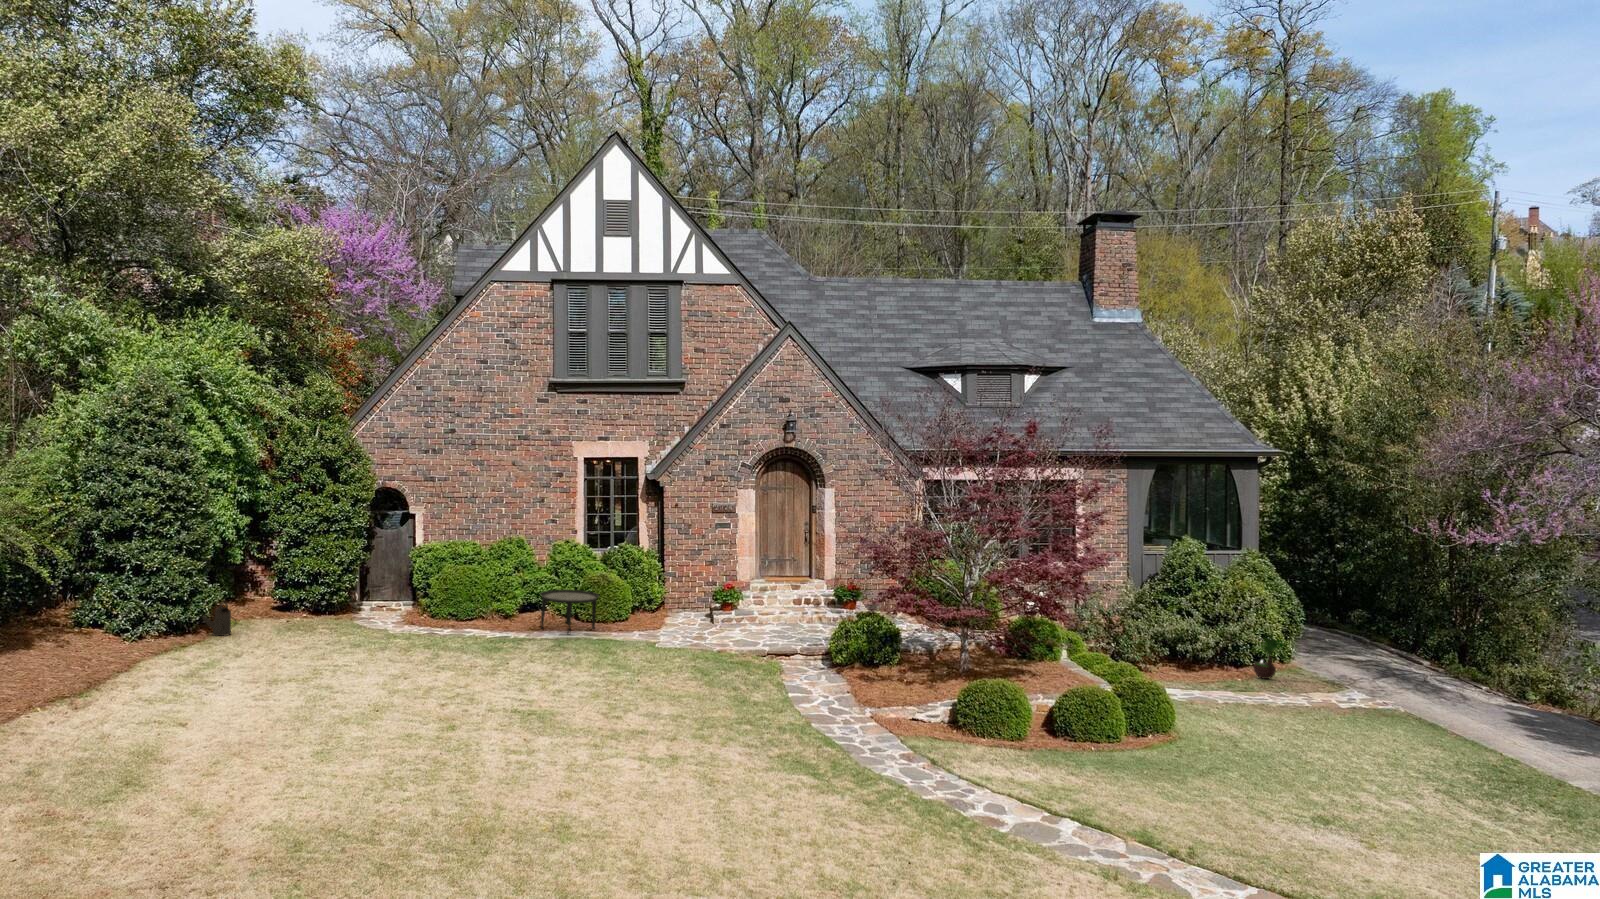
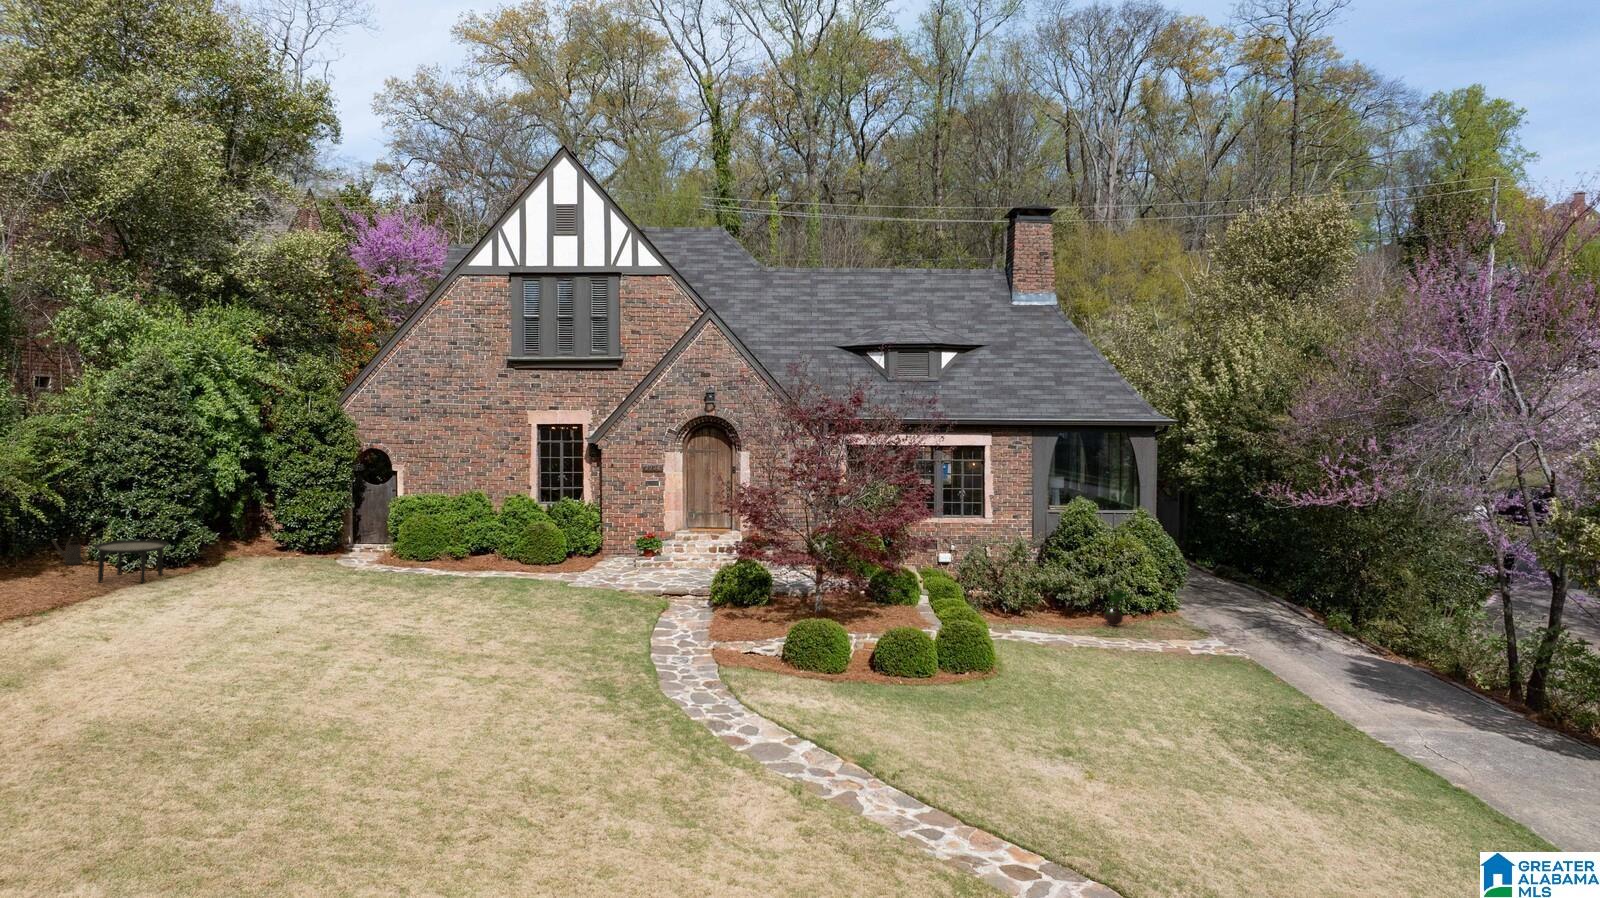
round table: present [540,589,599,634] -> present [94,539,168,583]
watering can: present [202,602,236,636] -> present [52,538,84,565]

